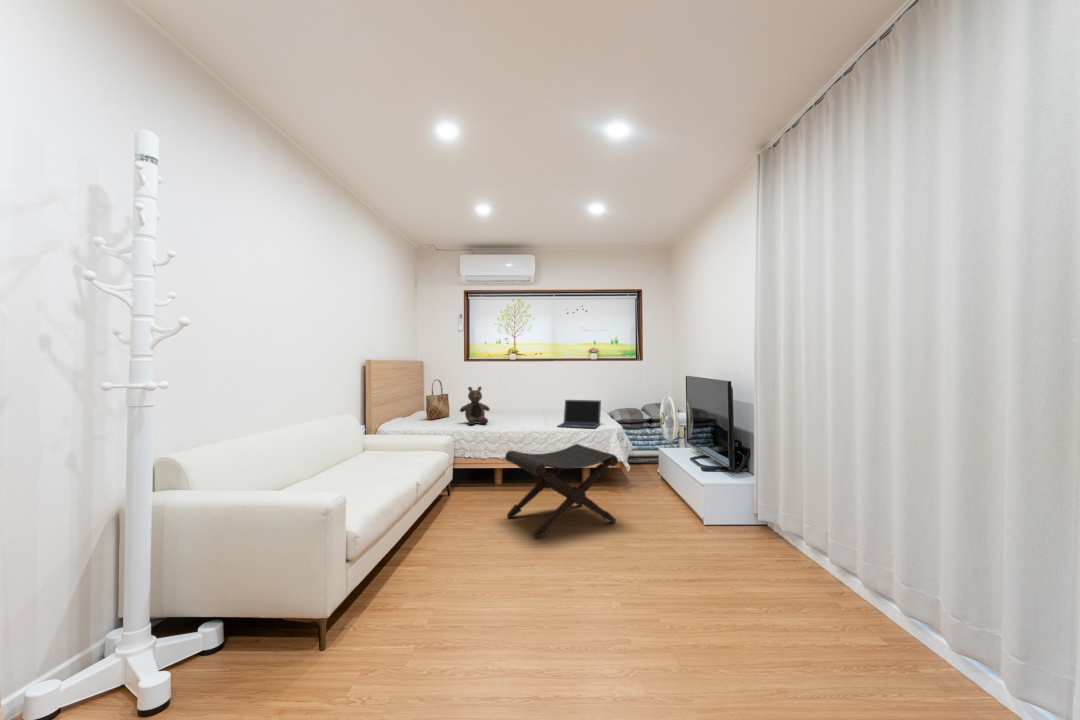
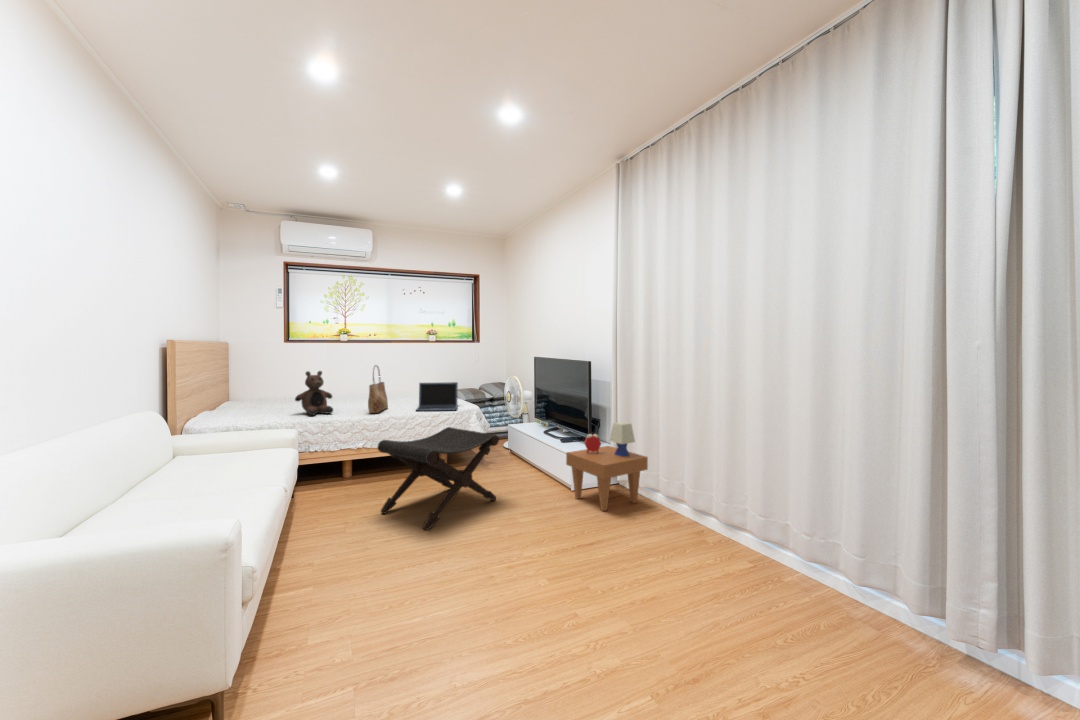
tote bag: present [426,379,449,419] -> present [368,365,388,413]
side table: none [692,453,791,554] -> present [566,422,648,511]

